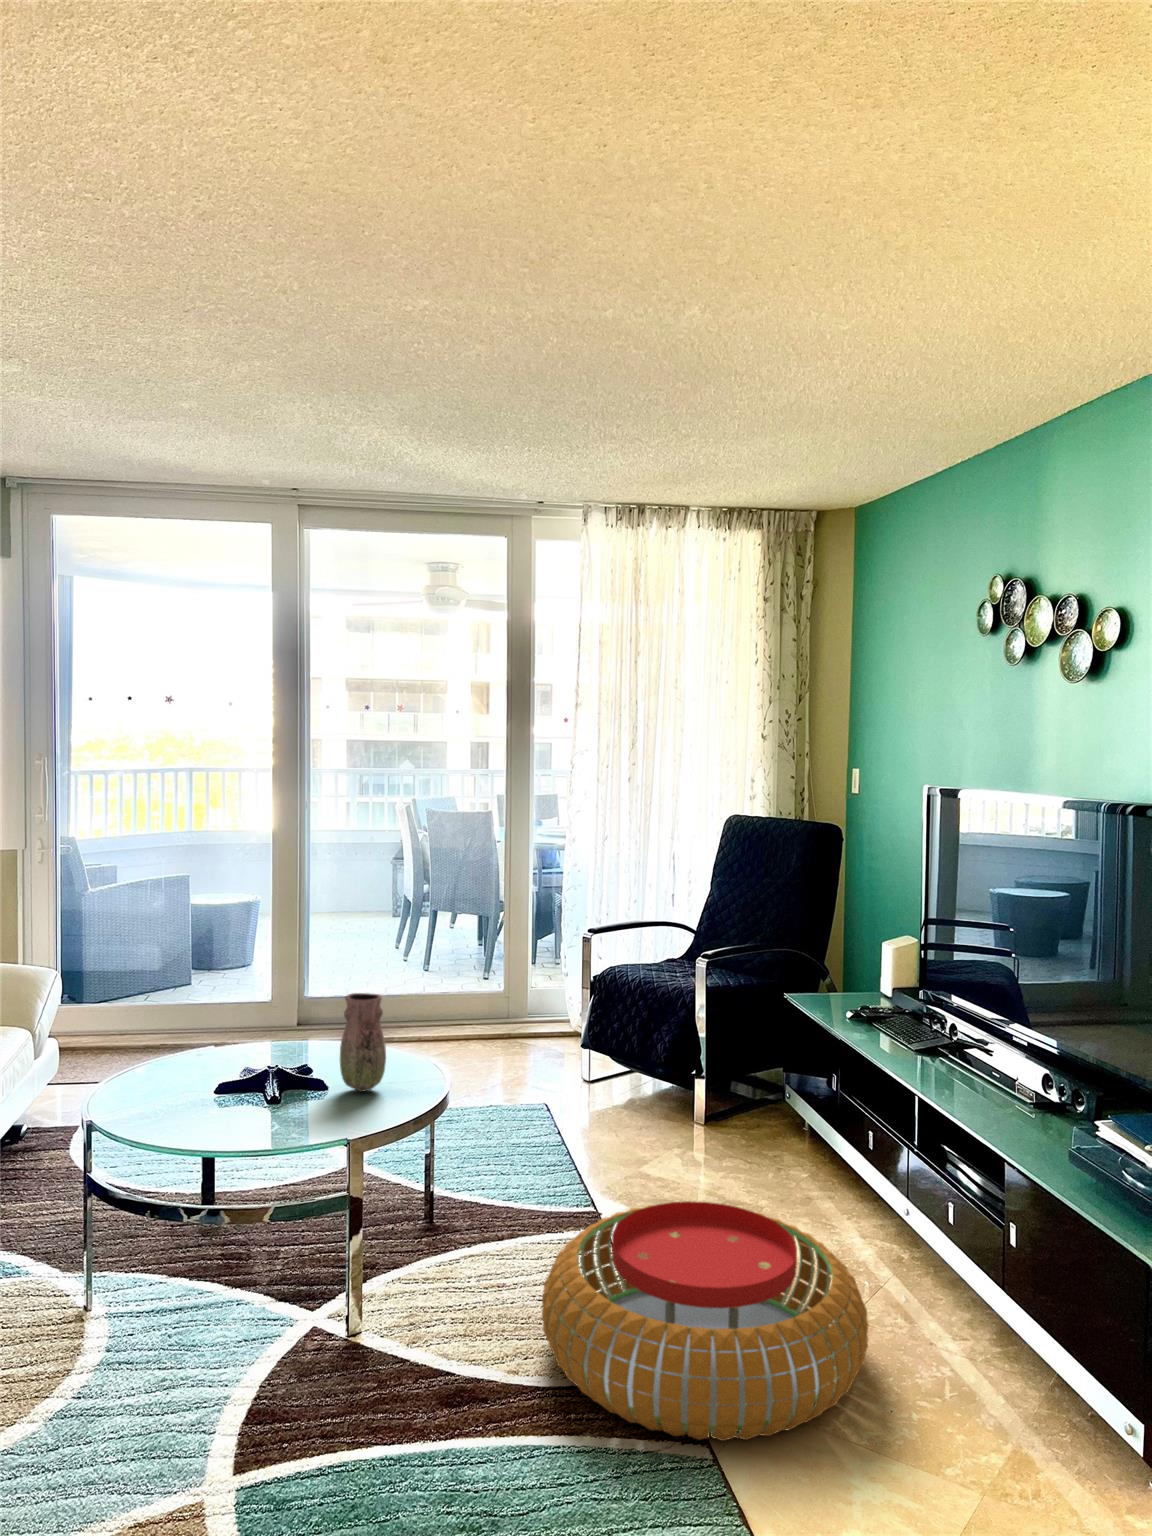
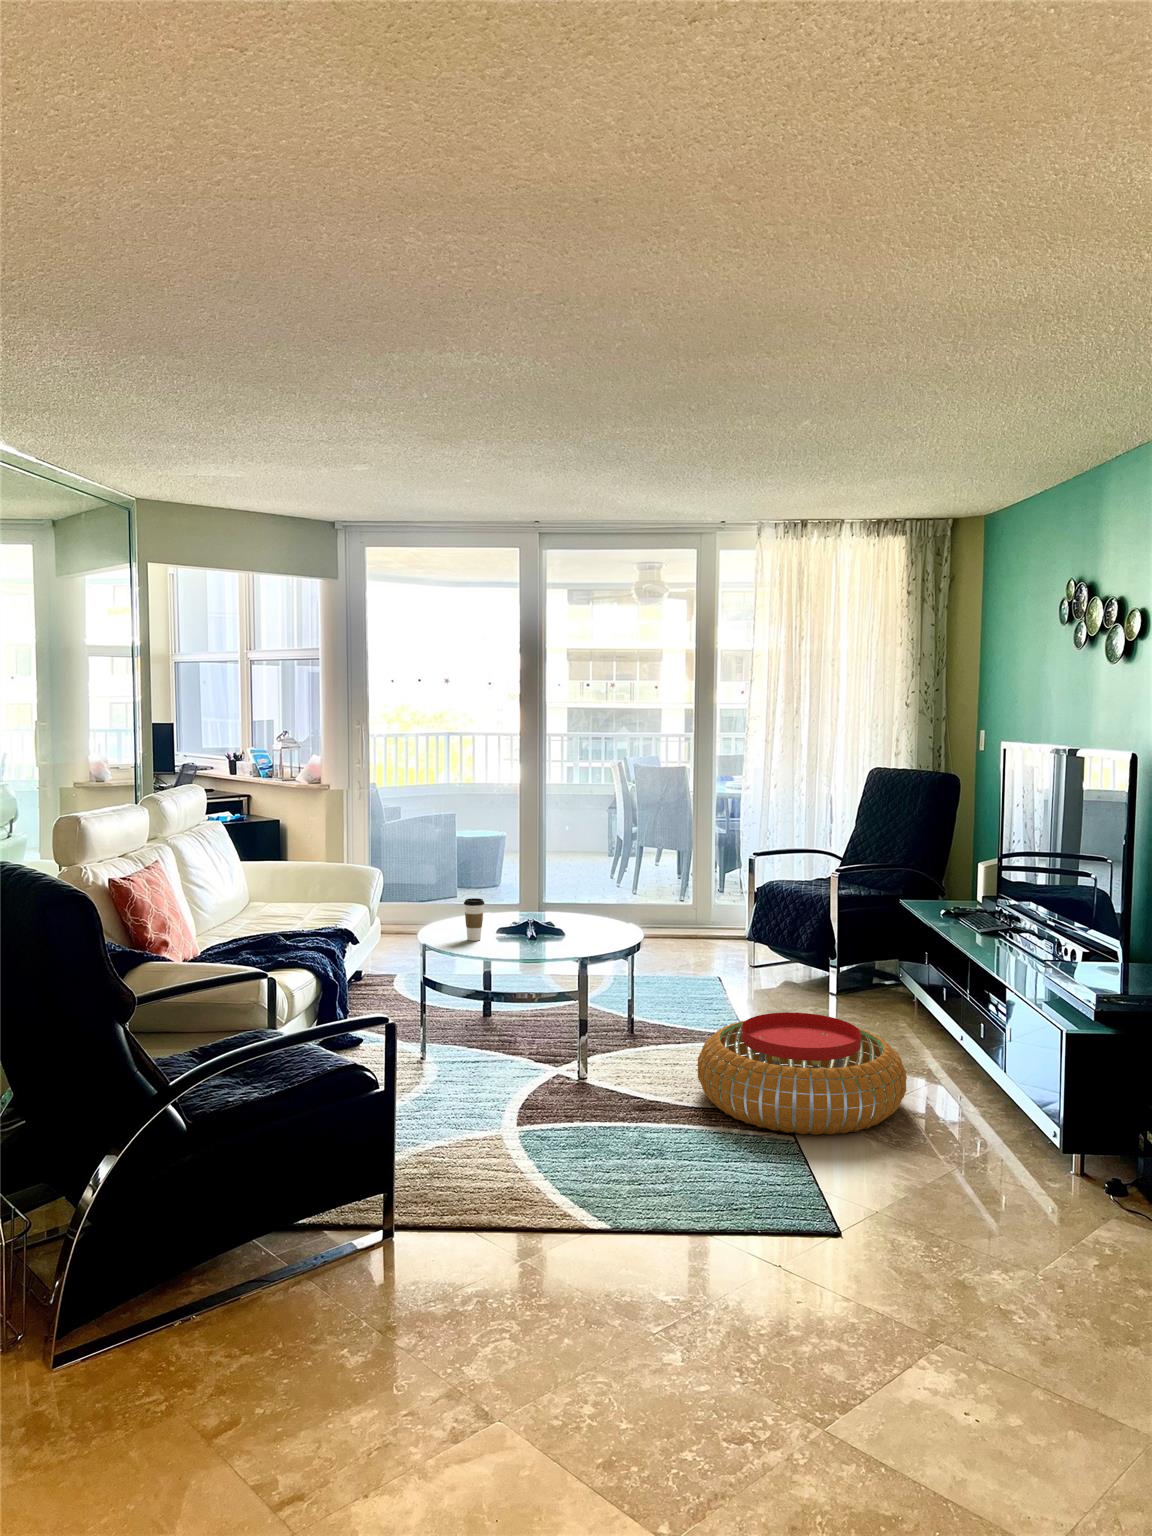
vase: present [340,993,386,1092] -> none [572,878,602,942]
coffee cup: none [165,1030,199,1099] -> present [464,898,484,941]

